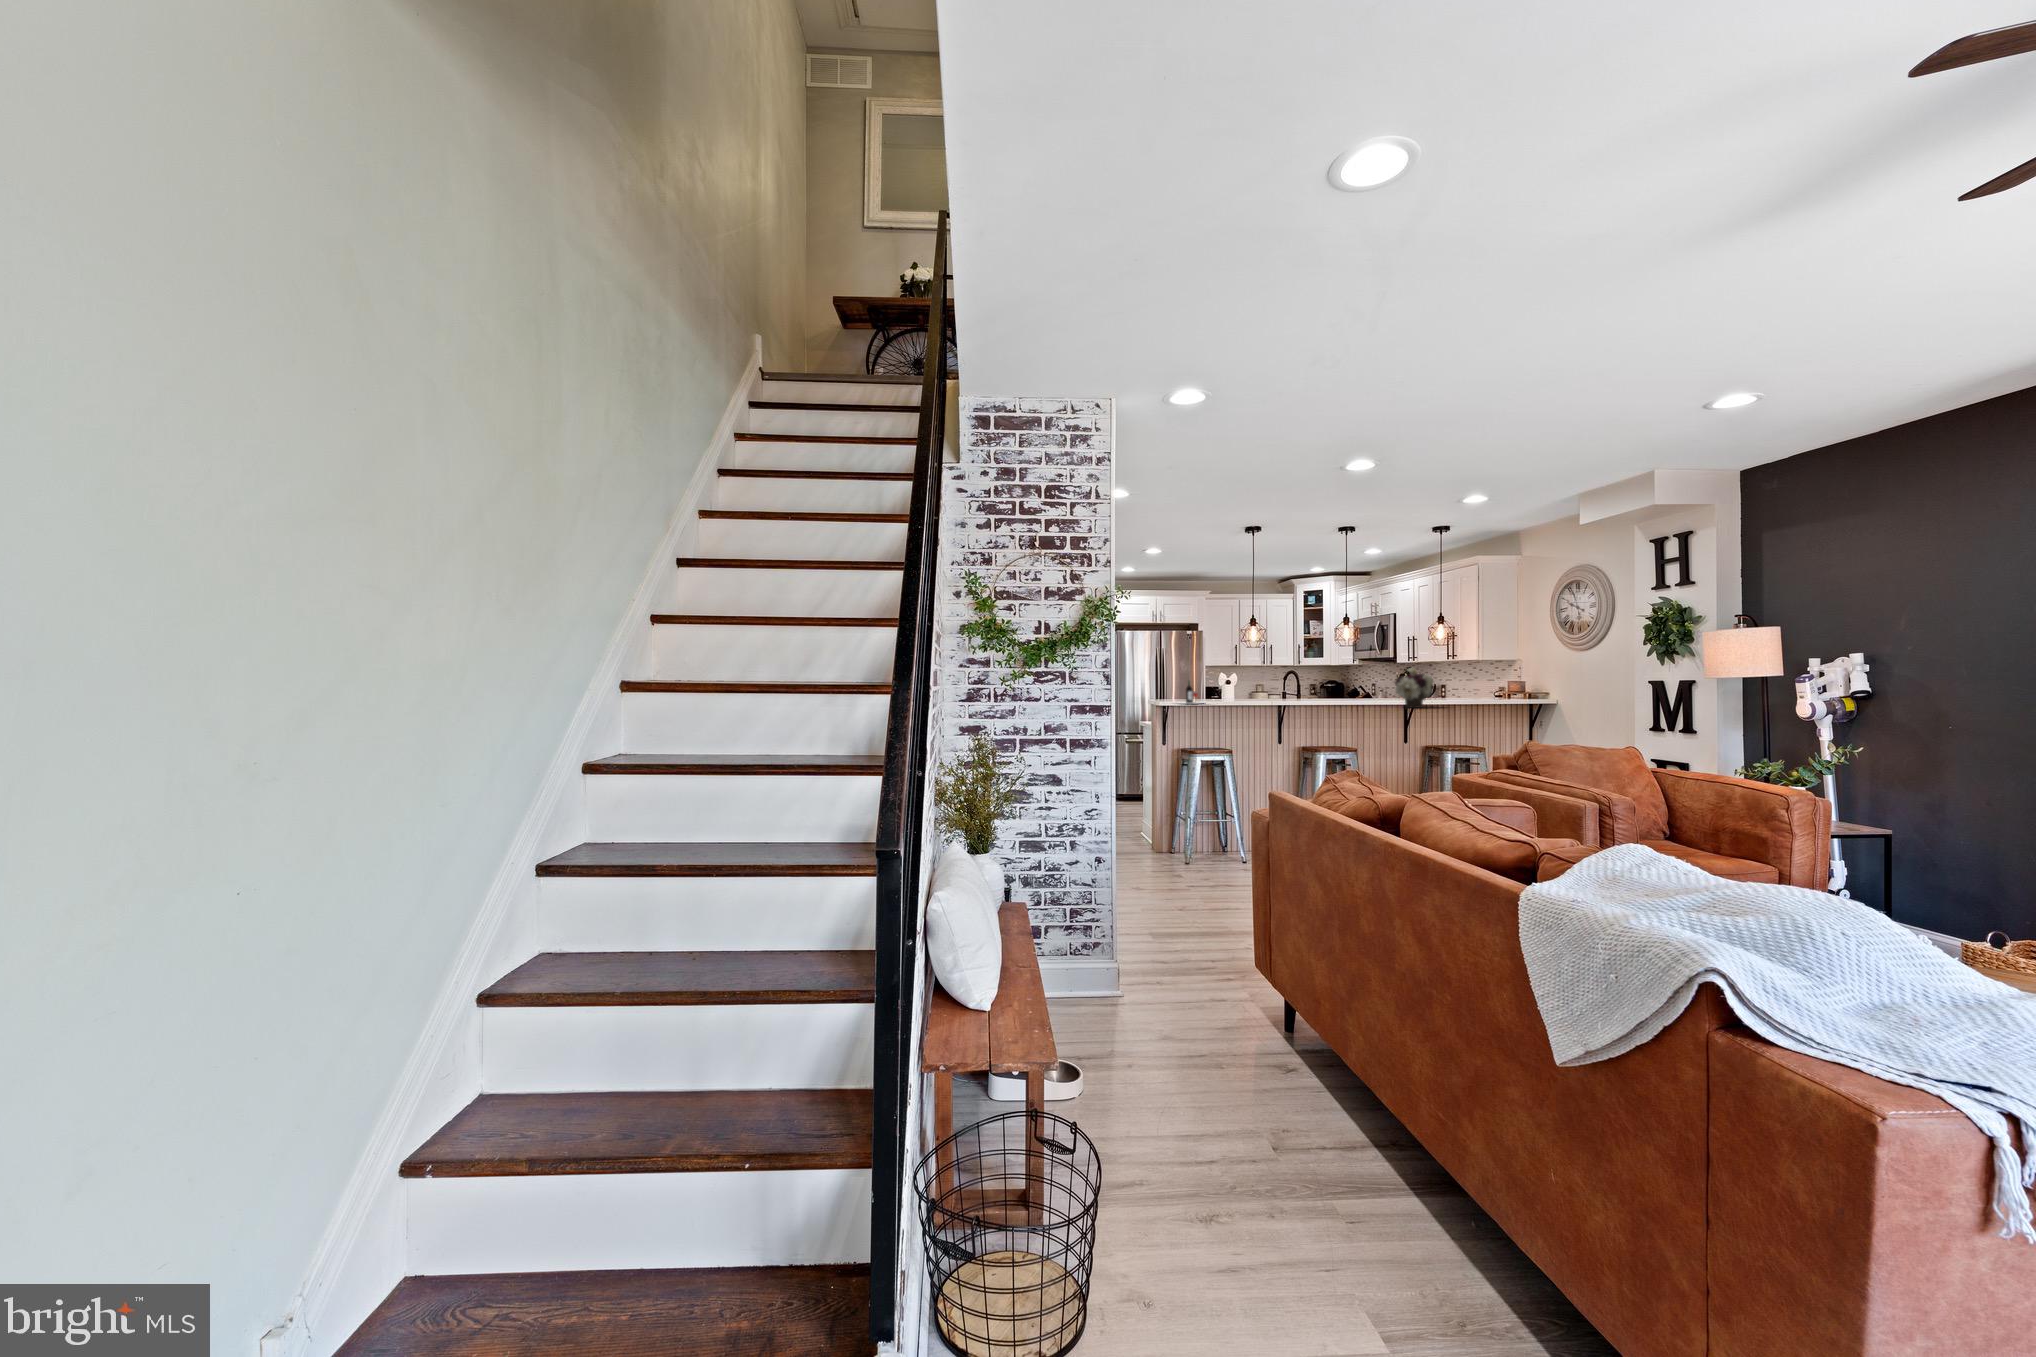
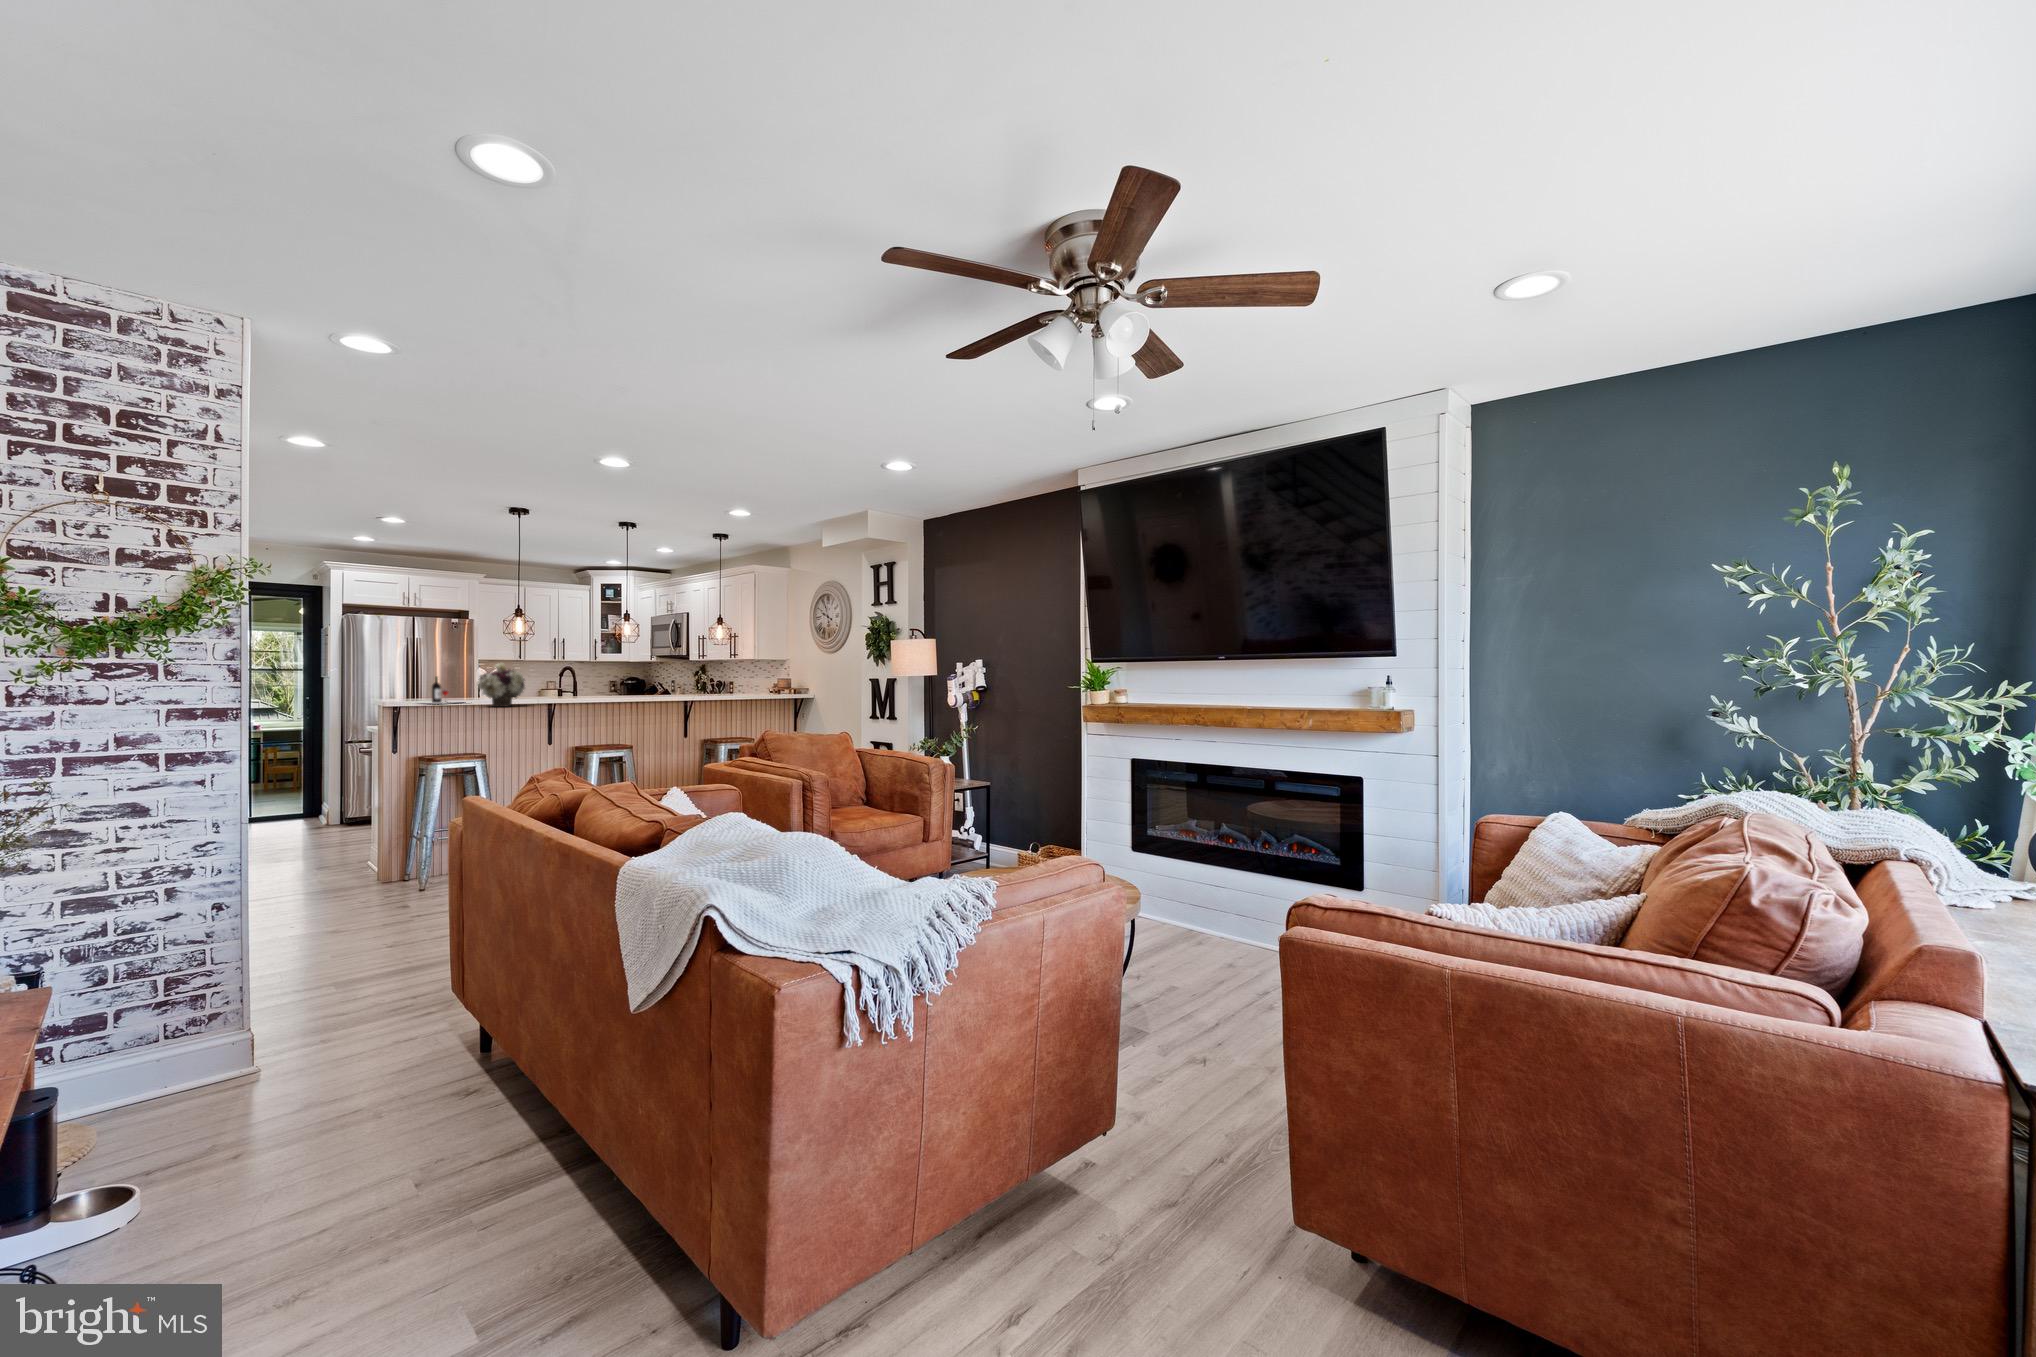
flower arrangement: present [1395,667,1433,708] -> present [478,663,525,707]

